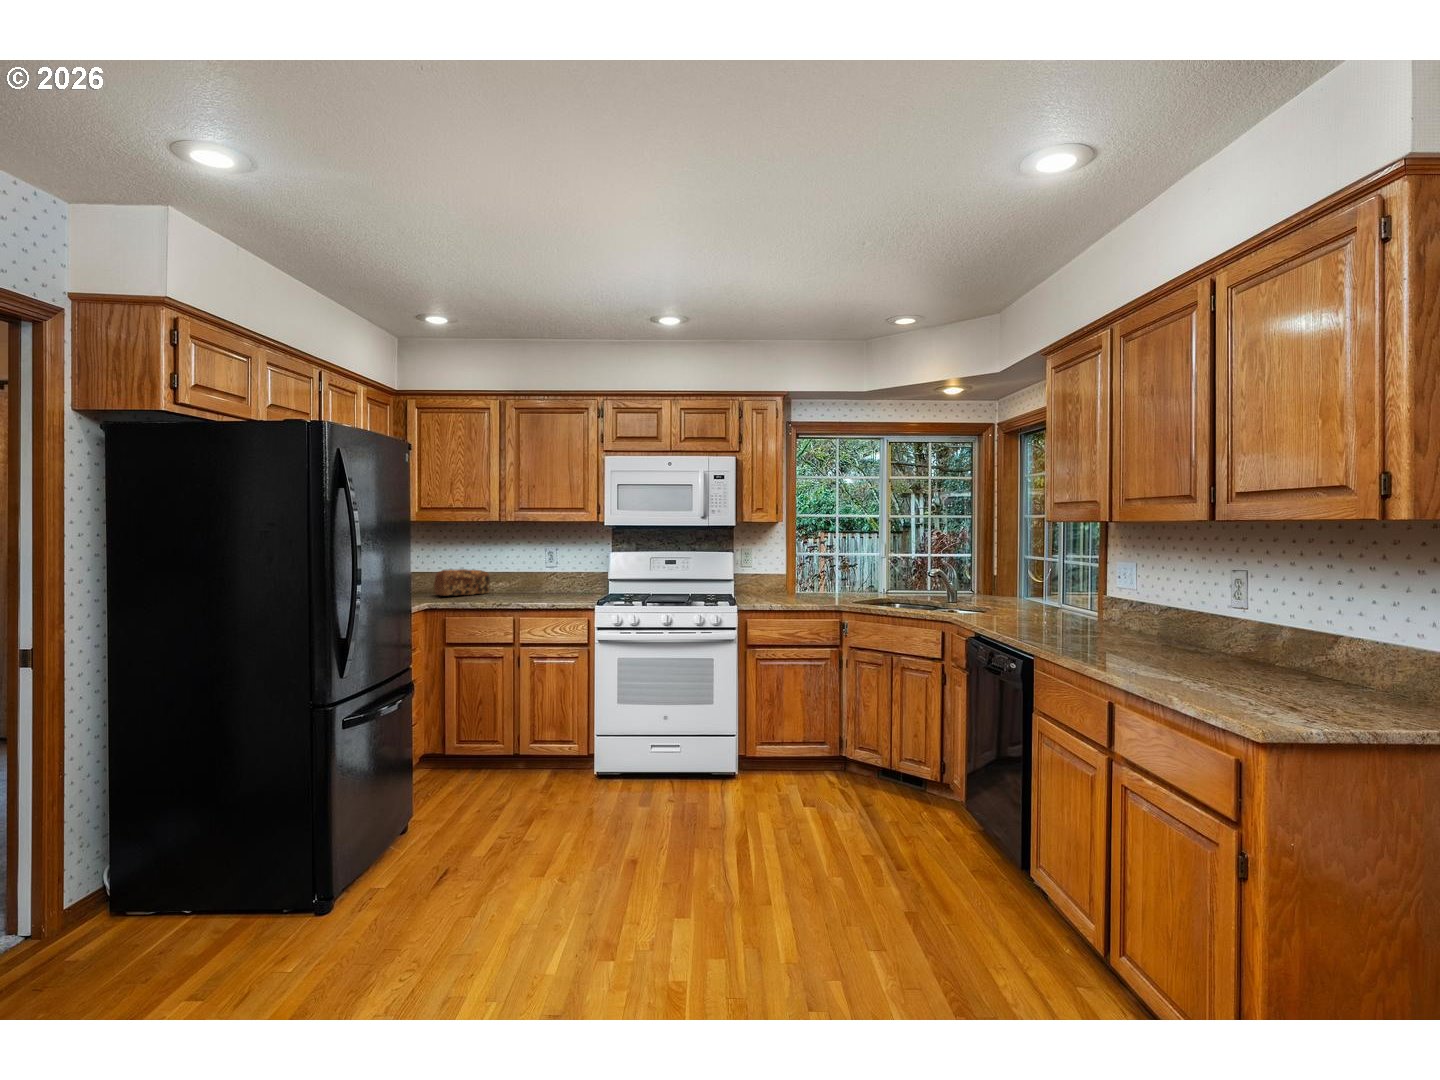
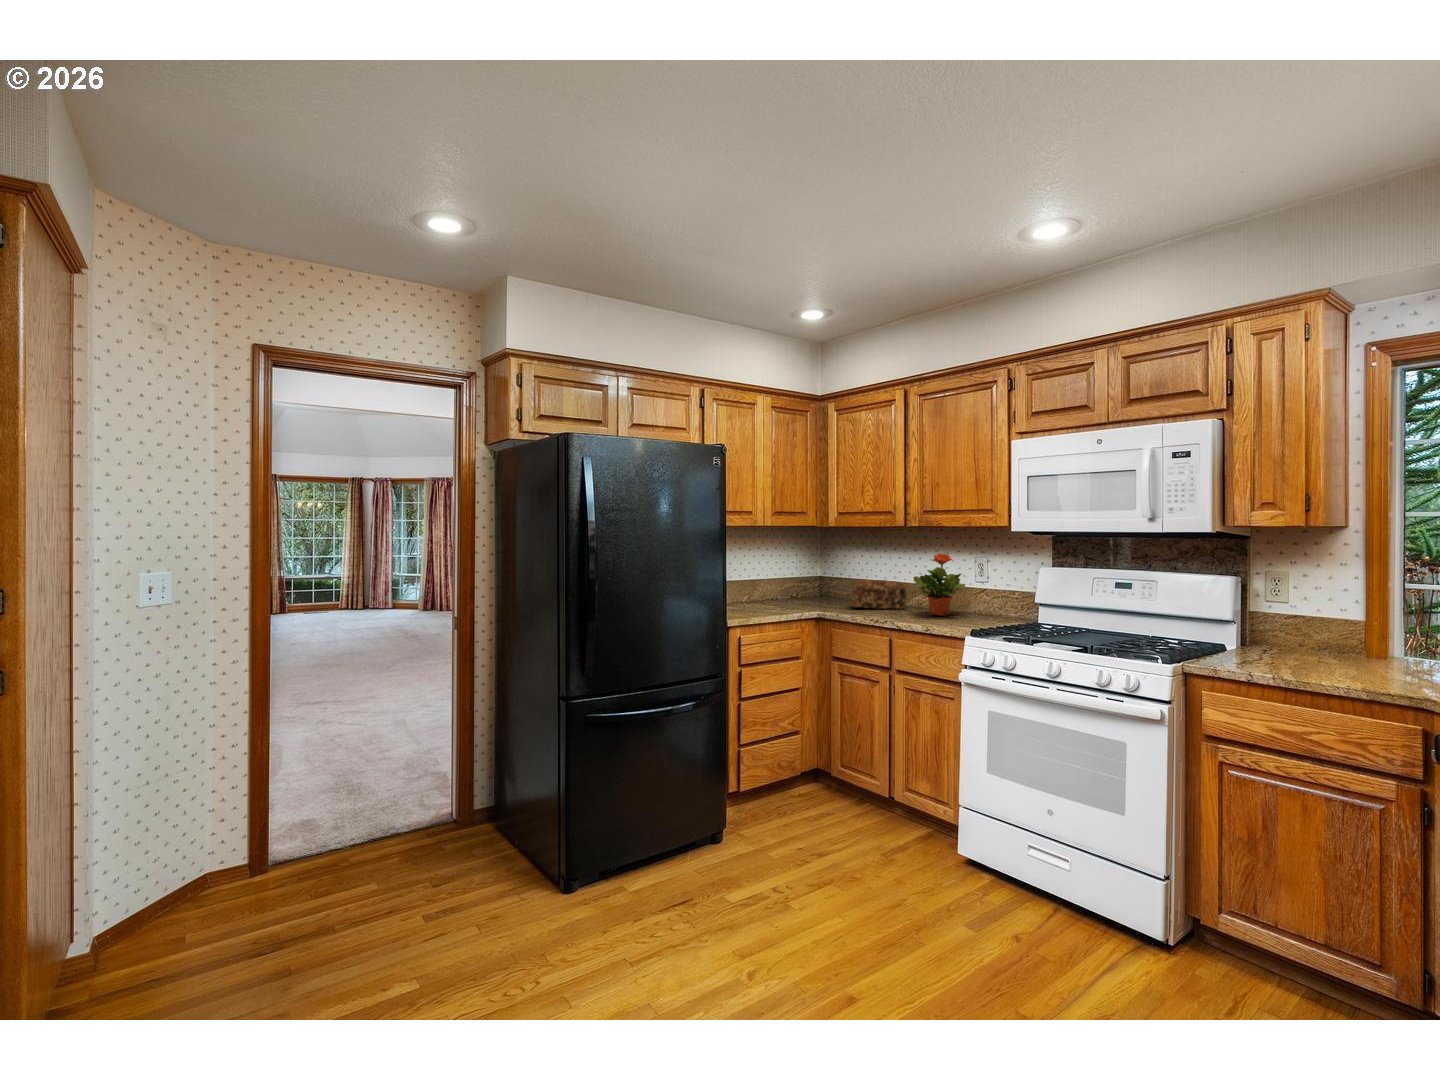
potted plant: none [506,543,551,595] -> present [914,553,965,616]

